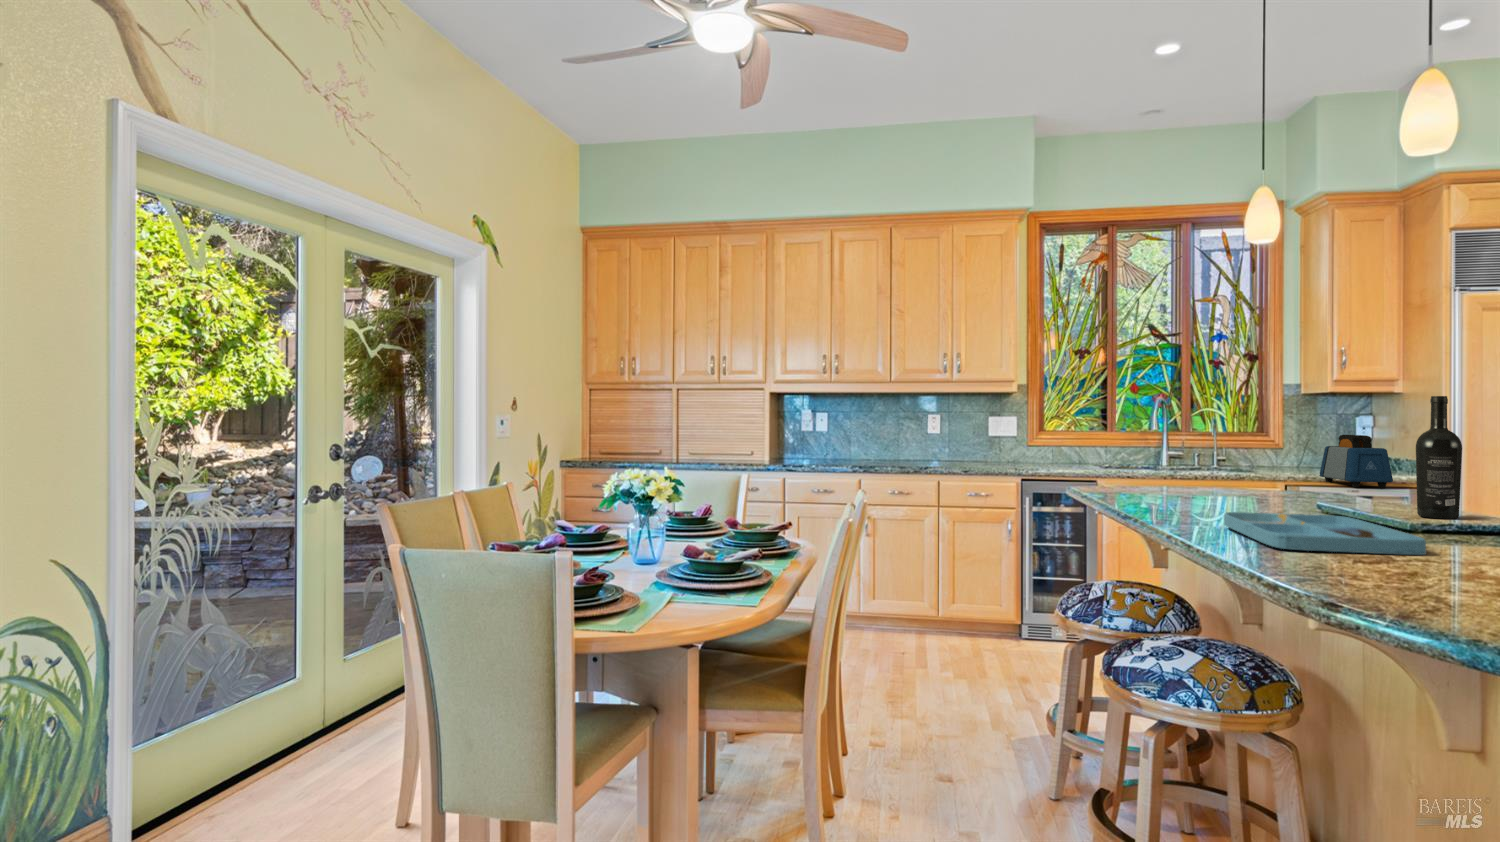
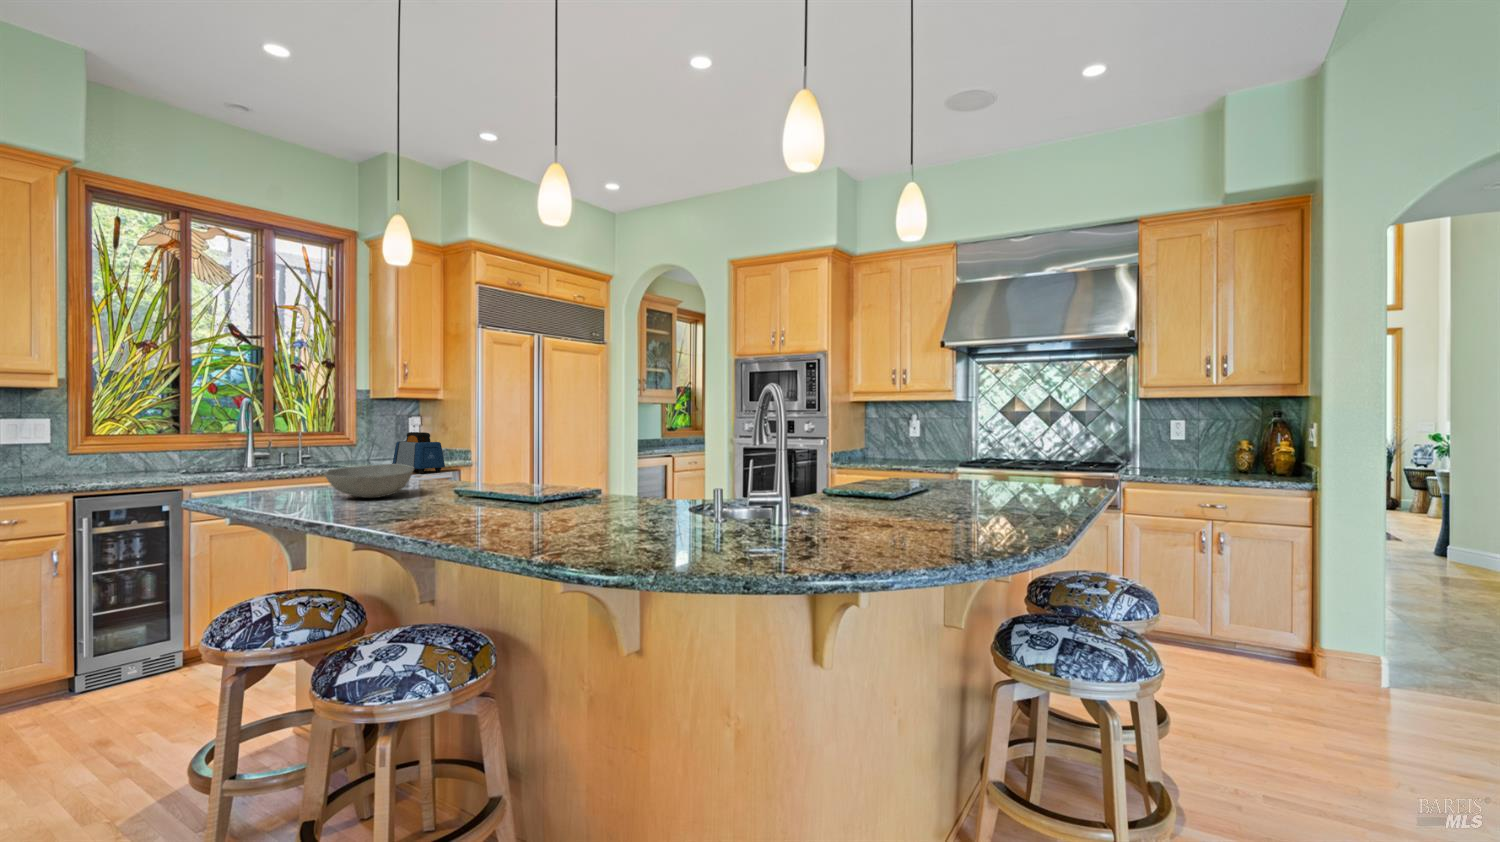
wine bottle: present [1416,396,1462,519] -> none [517,408,542,494]
bowl: none [1174,465,1274,501] -> present [325,464,414,498]
tray: present [1224,512,1426,555] -> none [415,501,568,535]

